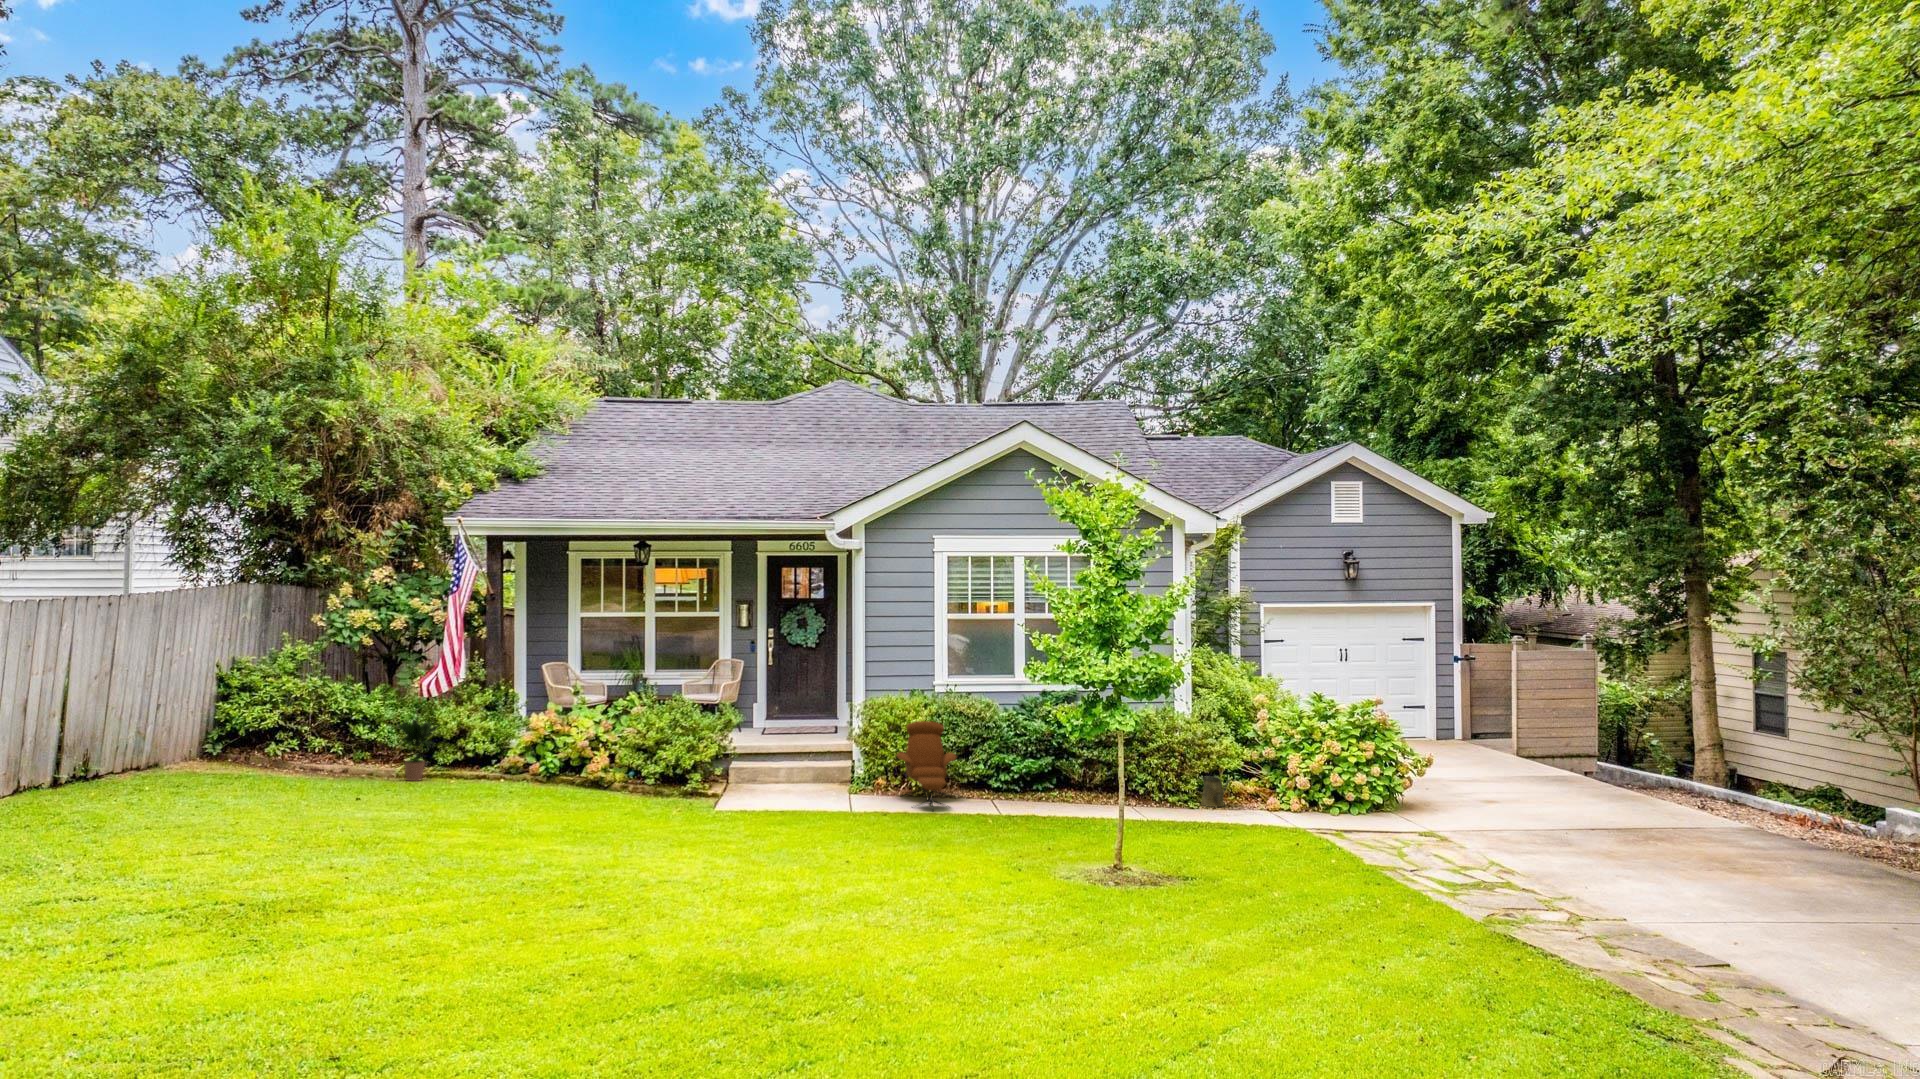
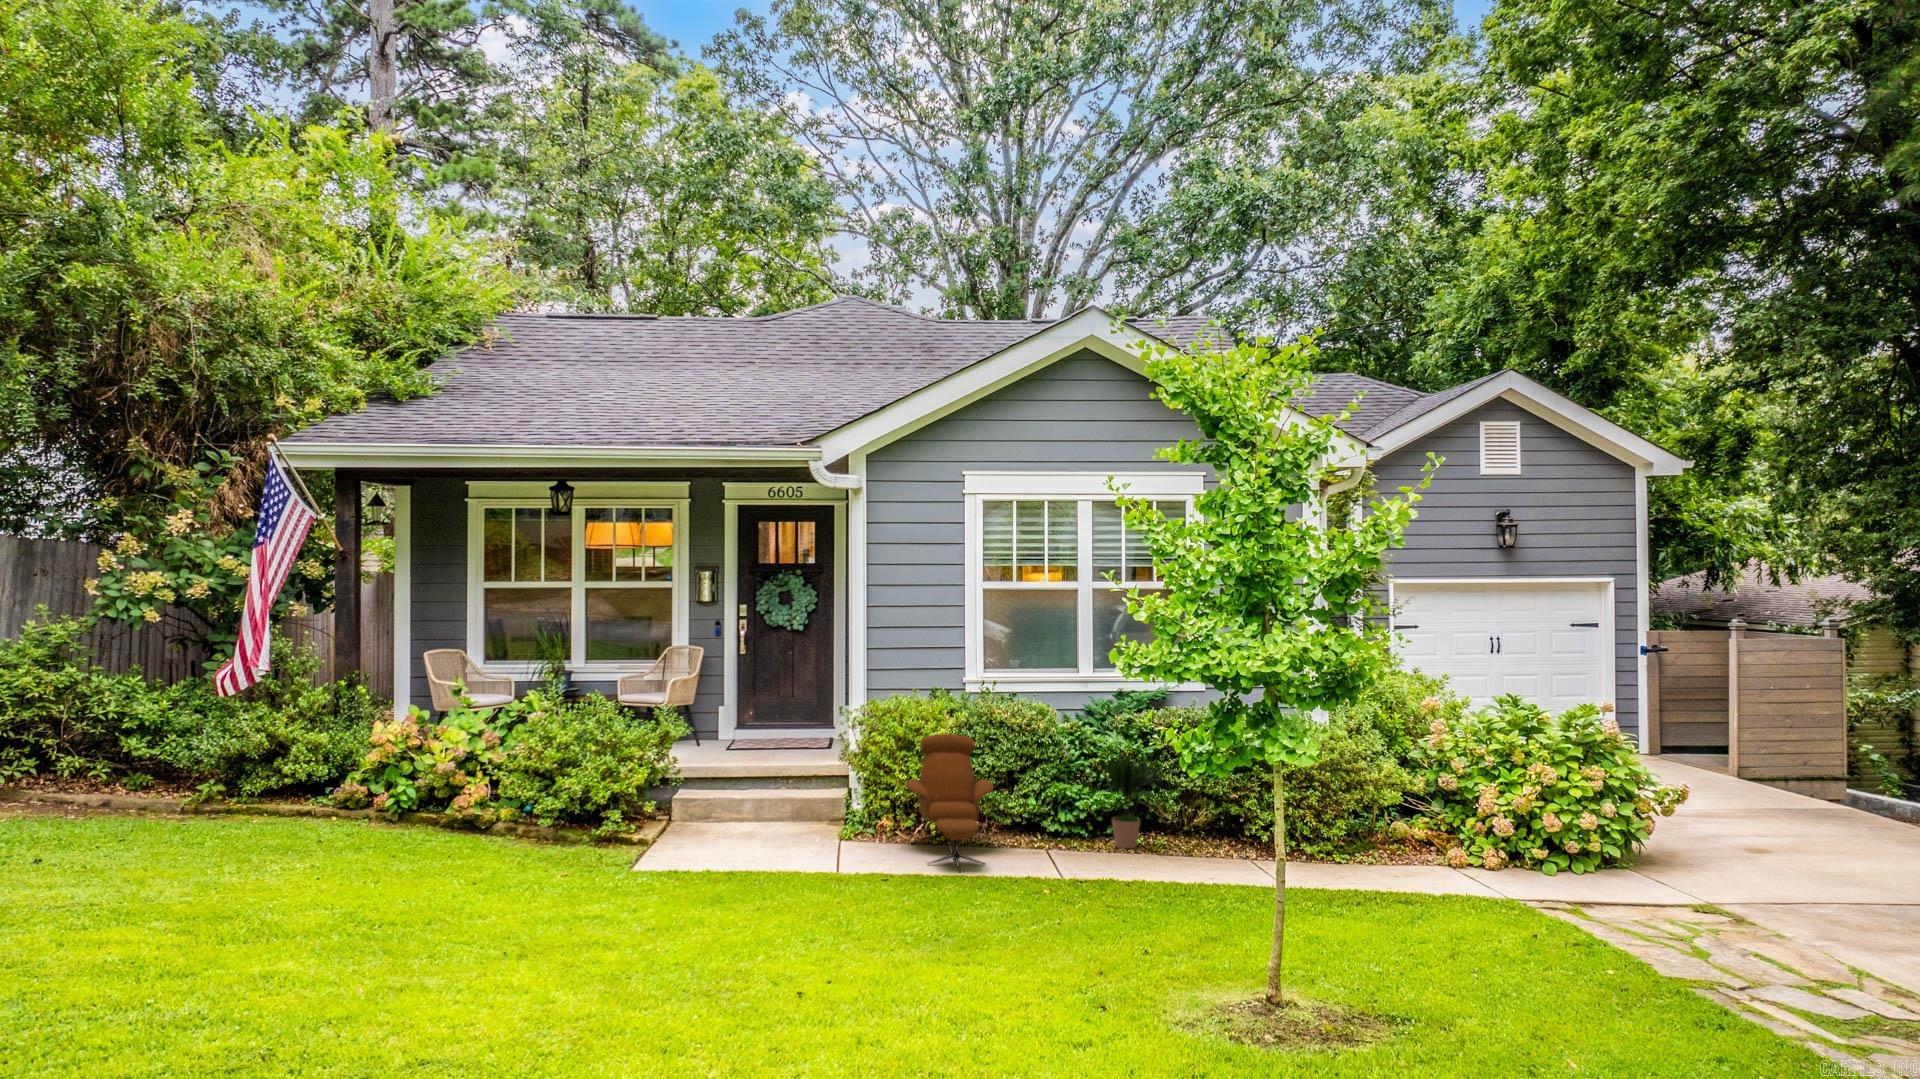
potted plant: present [398,719,440,781] -> present [1102,755,1161,849]
watering can: present [1201,776,1229,807] -> none [1353,816,1404,864]

